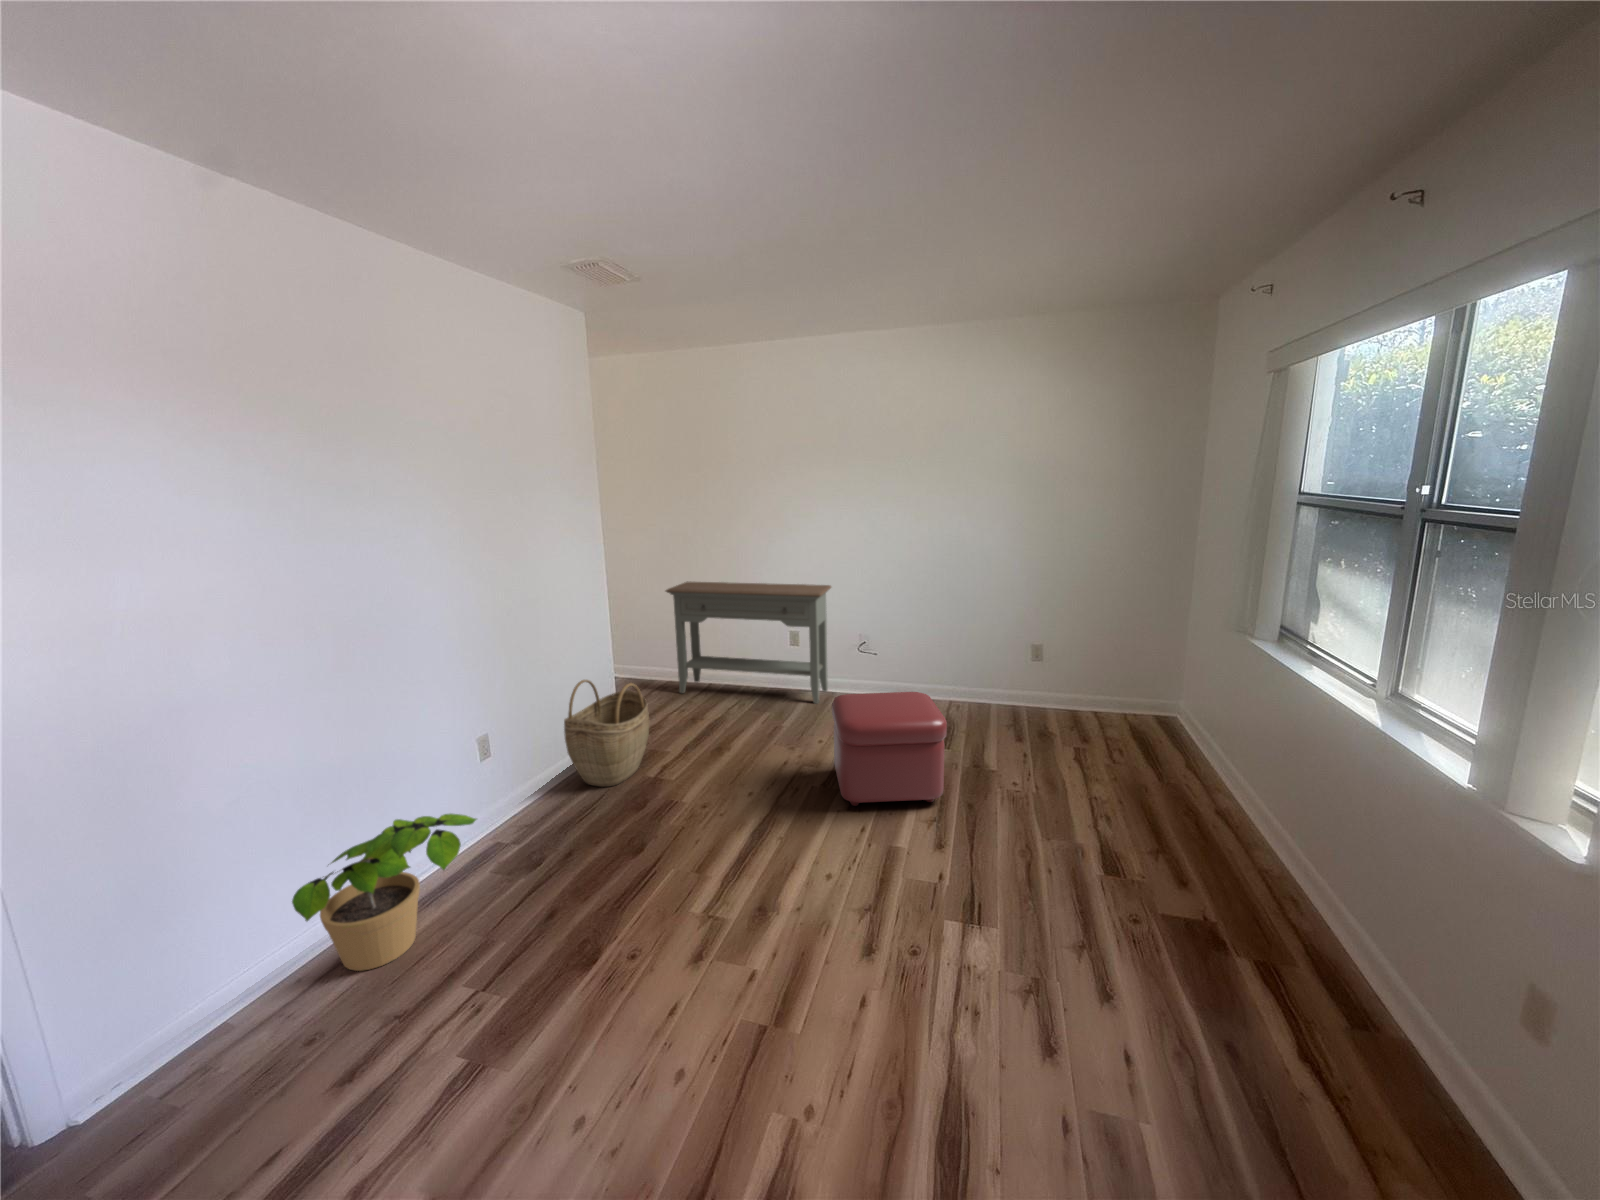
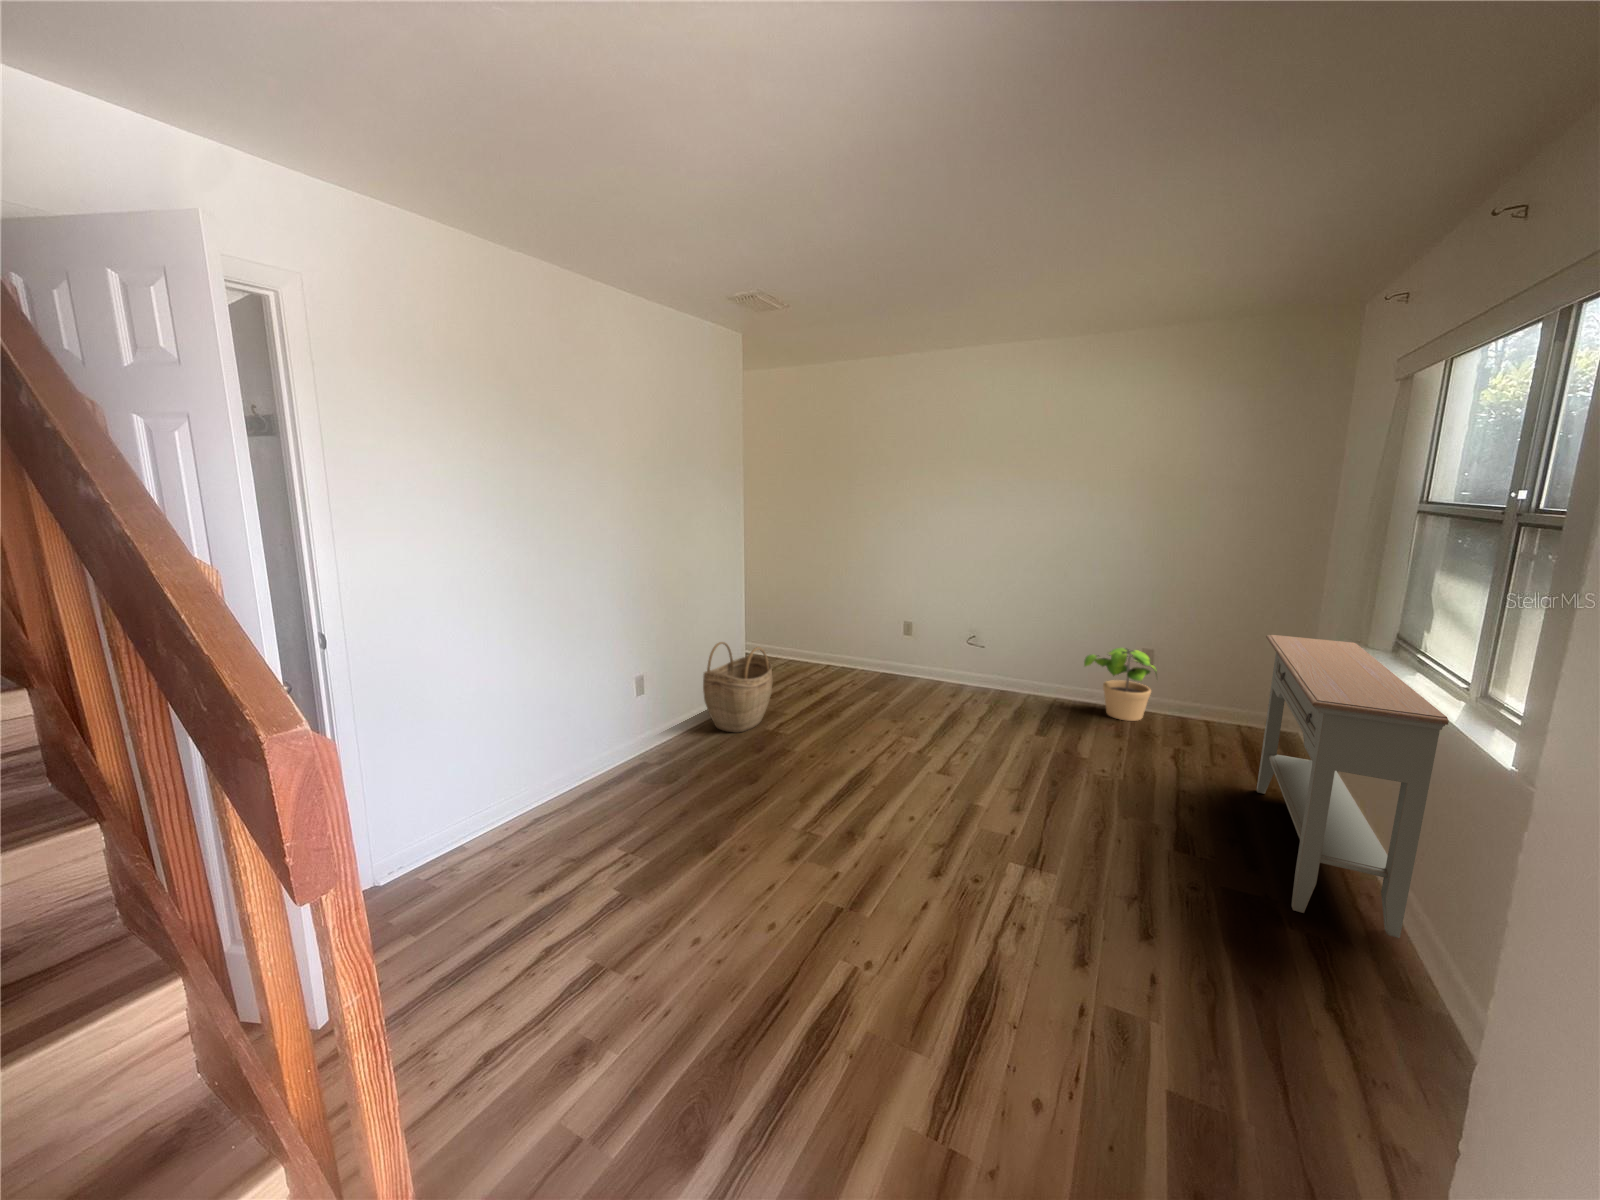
console table: present [666,581,831,704] -> present [1257,635,1449,938]
ottoman: present [832,692,947,806] -> none [931,673,1036,776]
potted plant: present [292,814,477,971] -> present [1084,648,1157,721]

